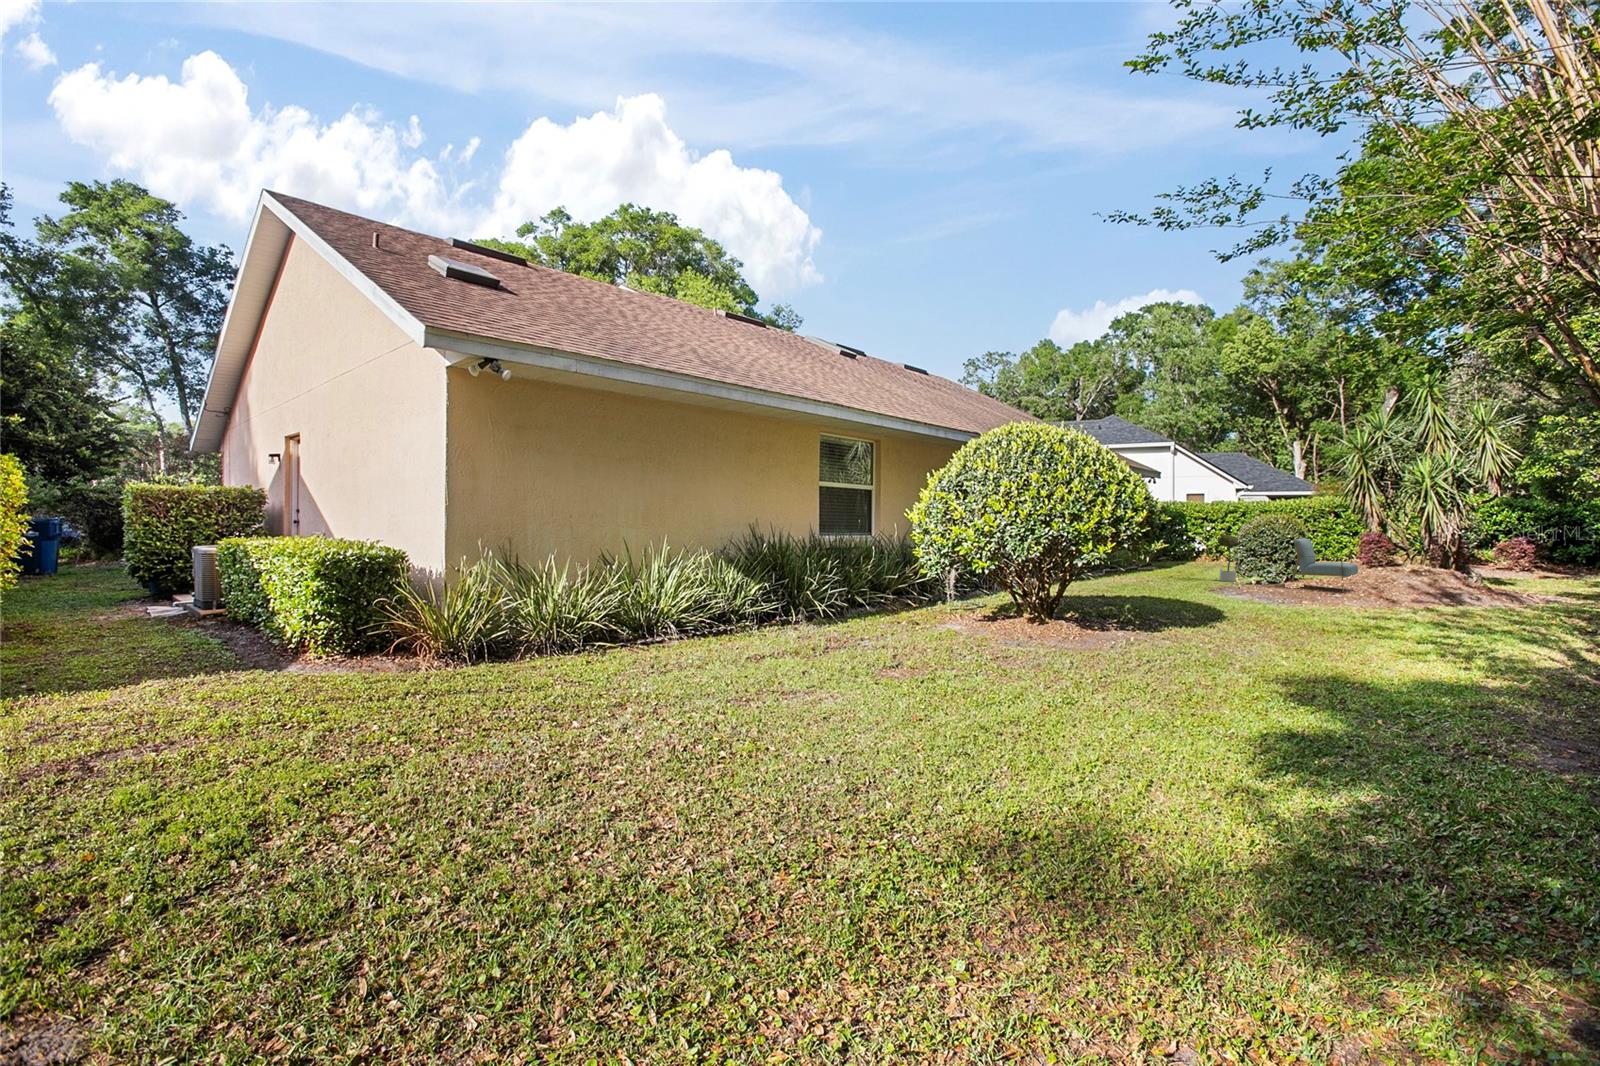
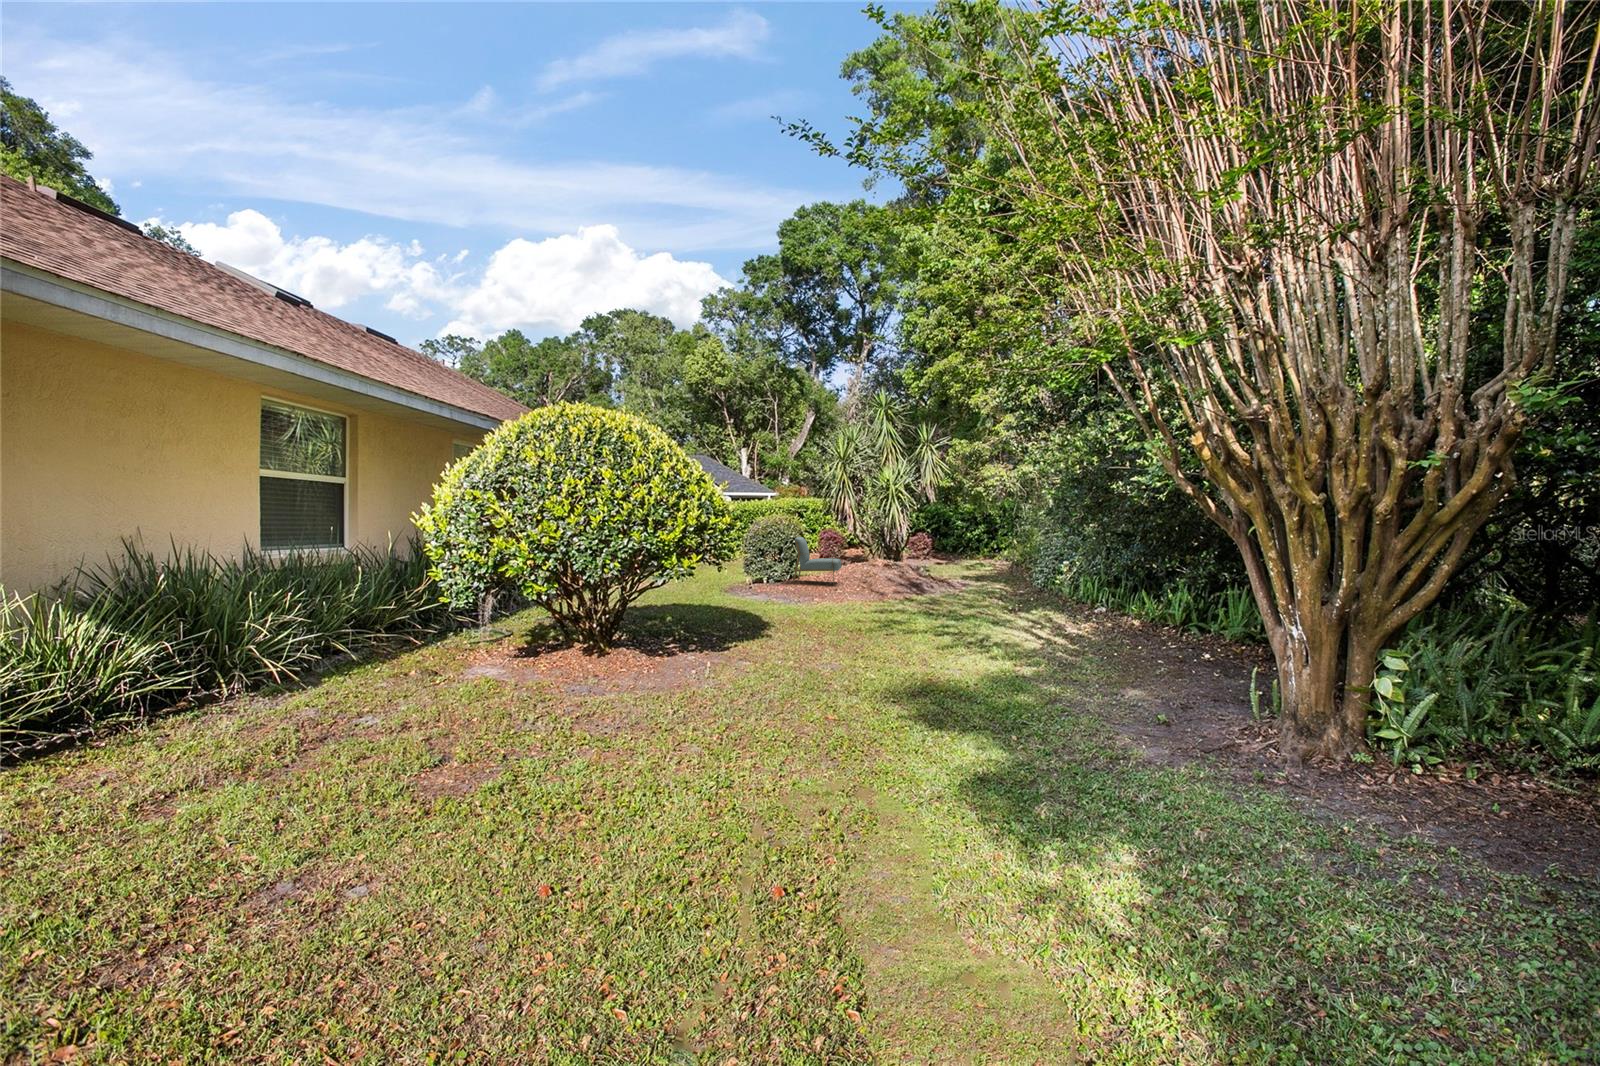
potted tree: present [1218,534,1240,582] -> none [731,534,751,582]

